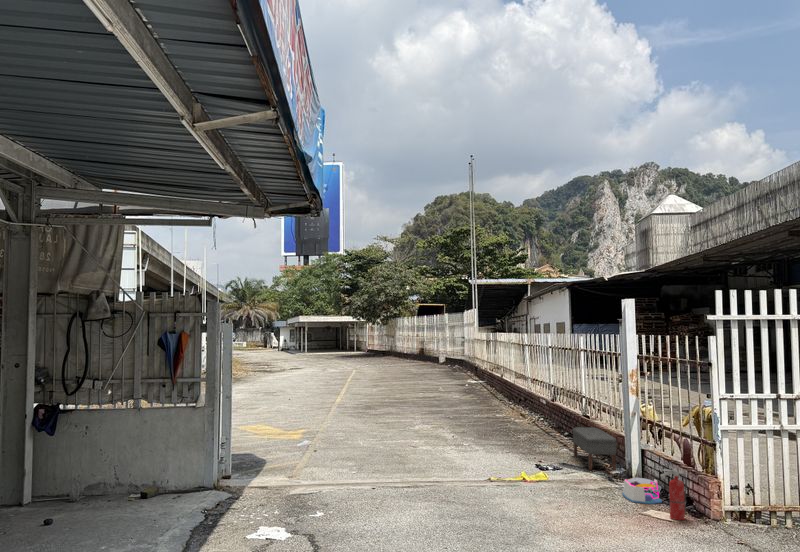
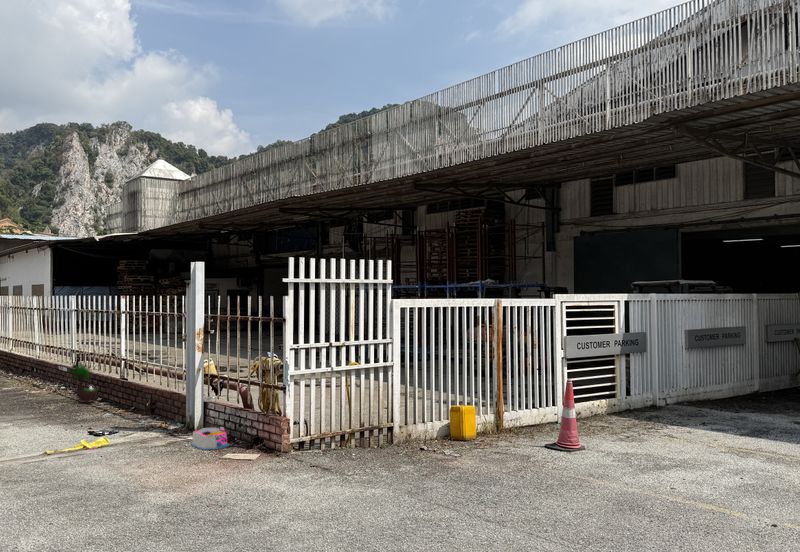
potted tree: none [540,393,567,436] -> present [69,363,97,403]
bench: present [572,427,617,471] -> none [119,389,172,430]
fire extinguisher: present [661,470,687,520] -> none [239,415,259,457]

